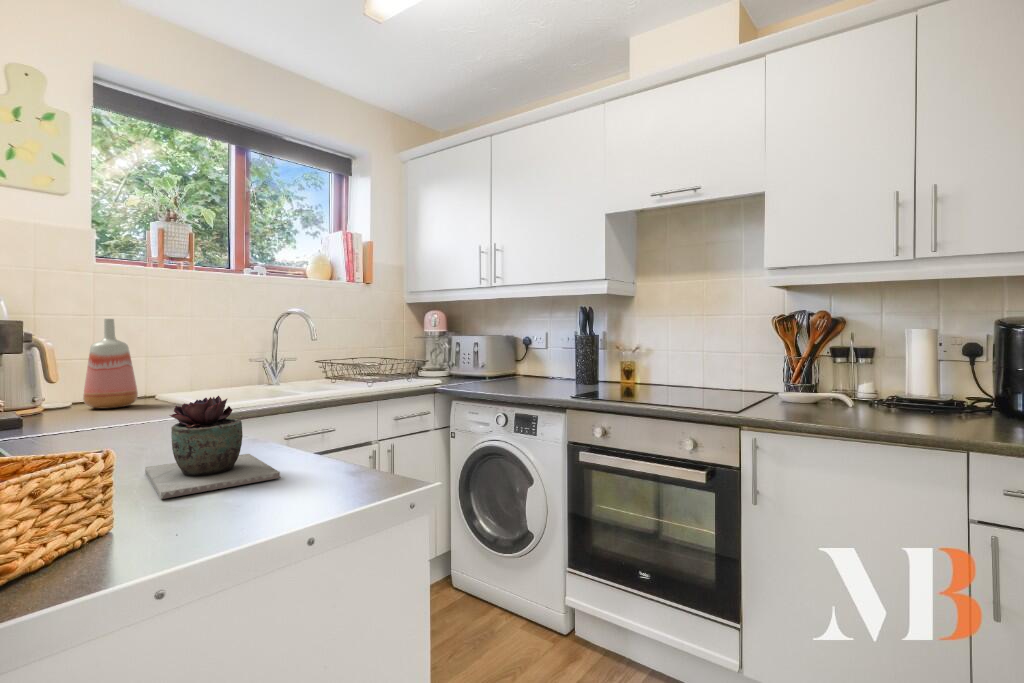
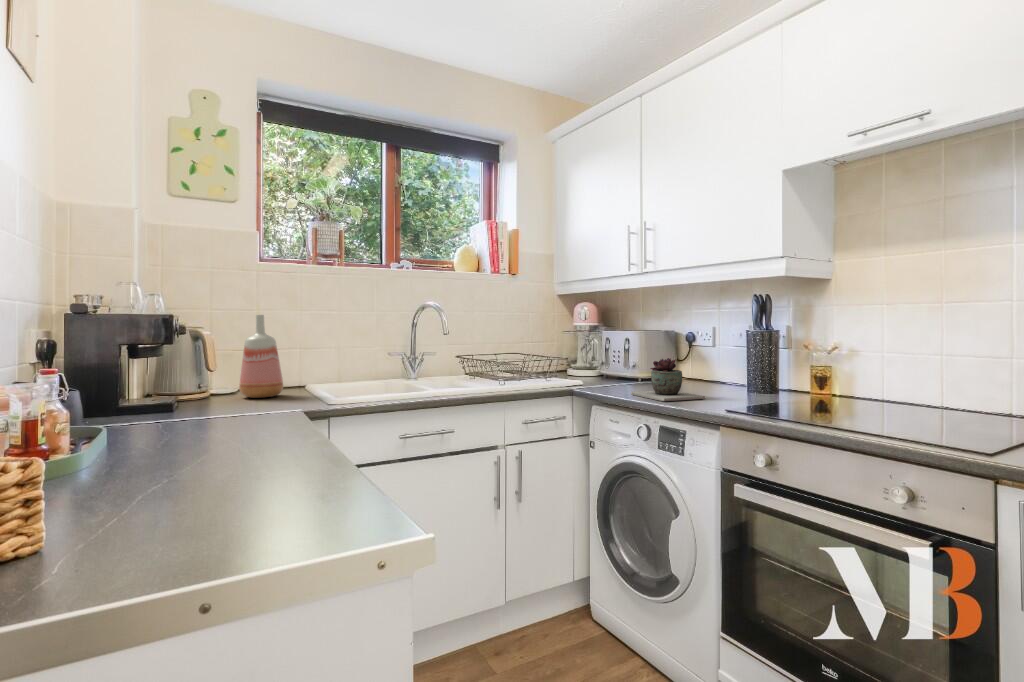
succulent plant: present [145,396,280,499] -> present [631,358,705,401]

